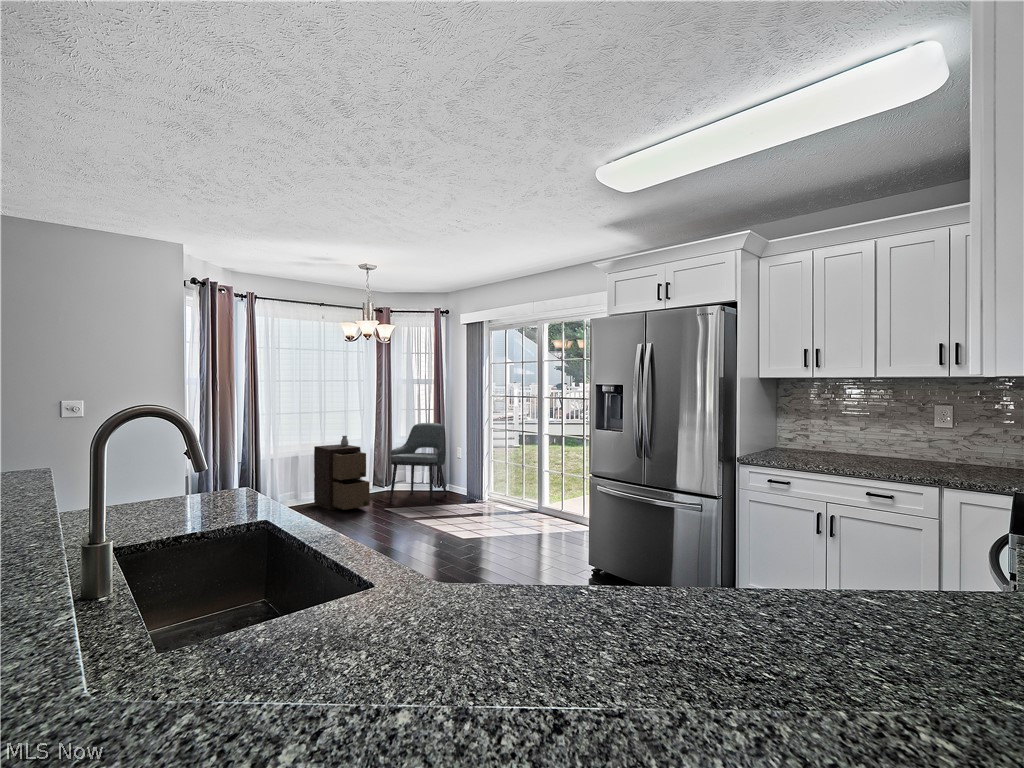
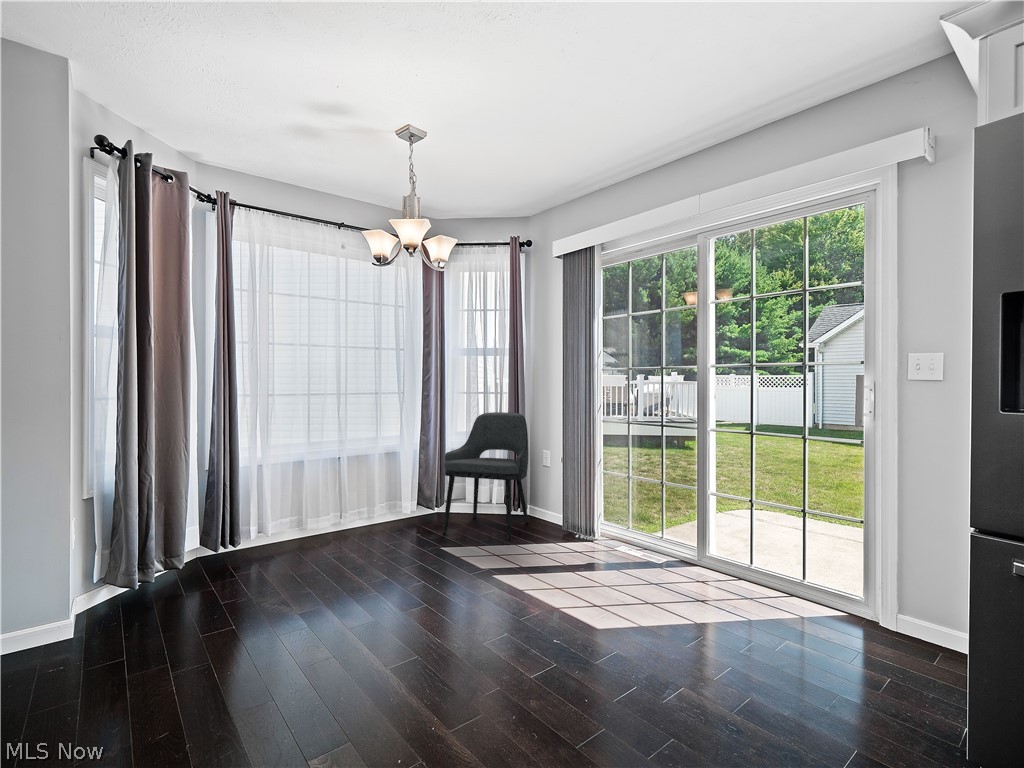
storage cabinet: present [314,436,370,510] -> none [327,430,412,553]

